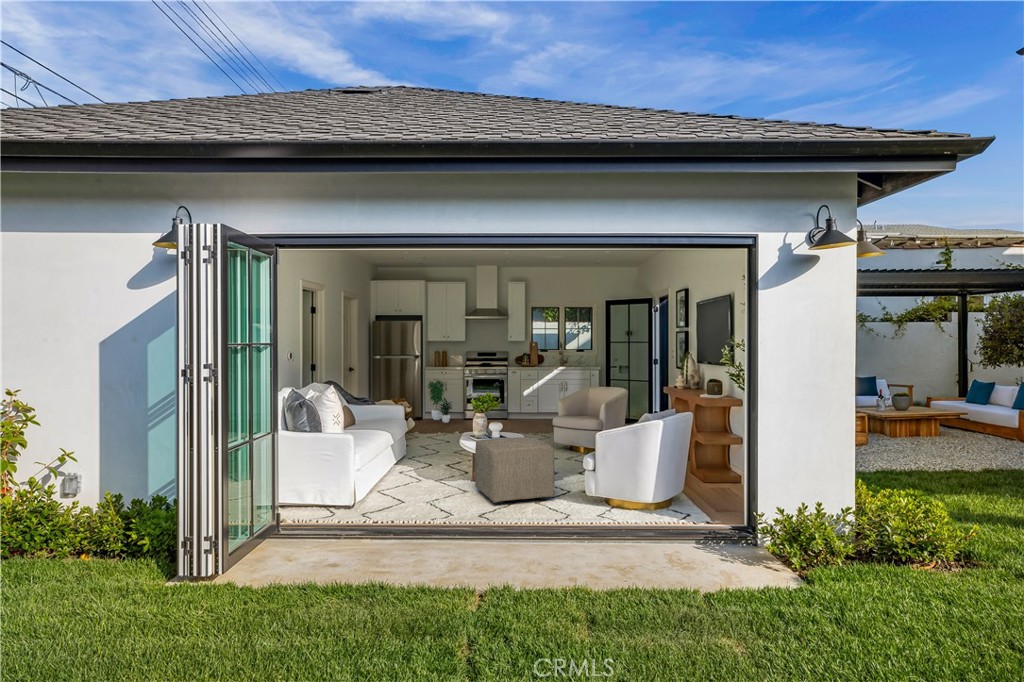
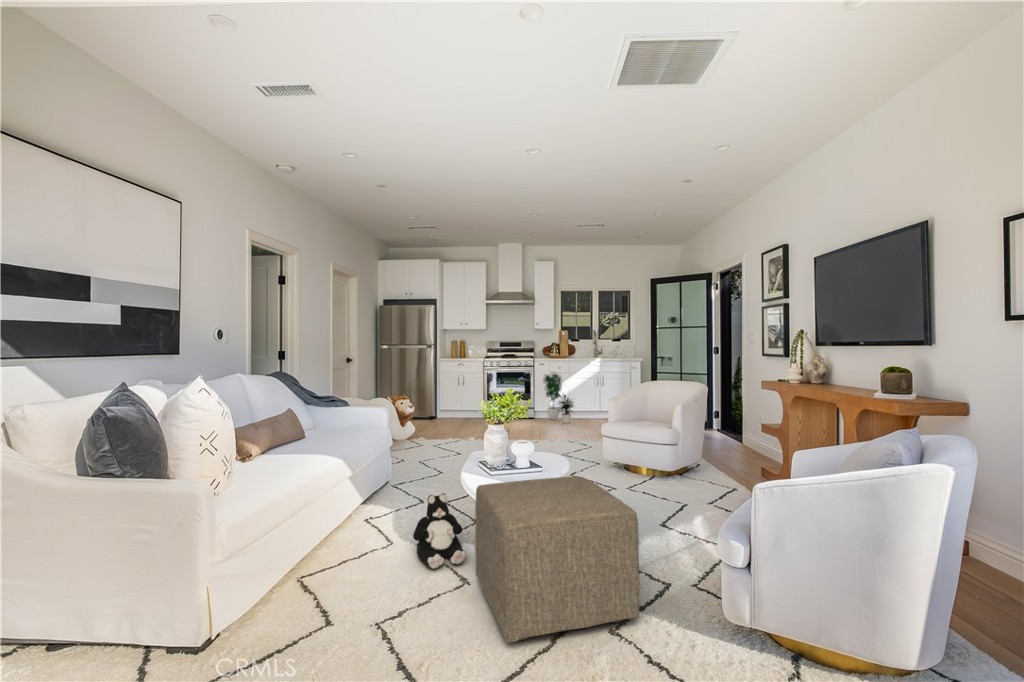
potted plant: present [428,380,452,423] -> present [544,374,574,424]
plush toy: none [439,449,470,487] -> present [413,493,467,569]

